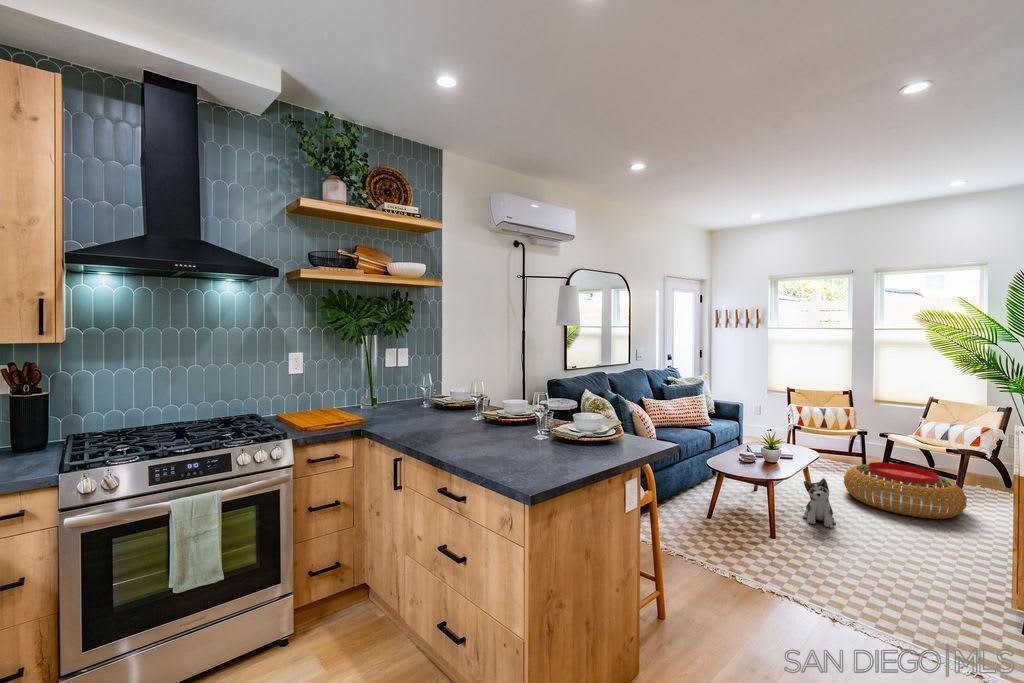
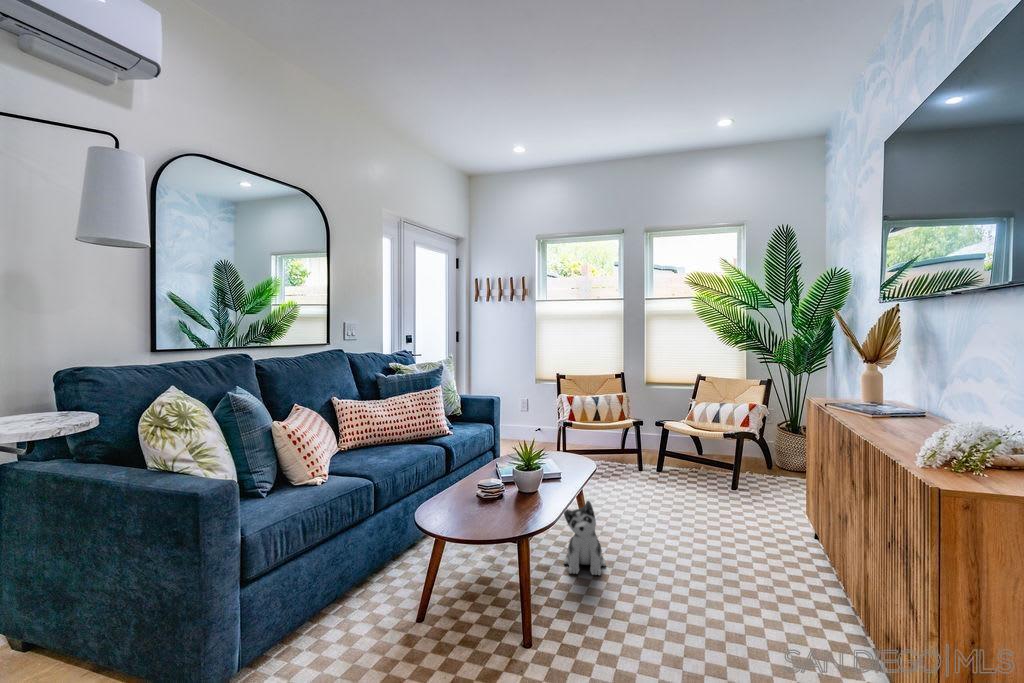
pouf: present [844,462,967,519] -> none [617,460,745,531]

